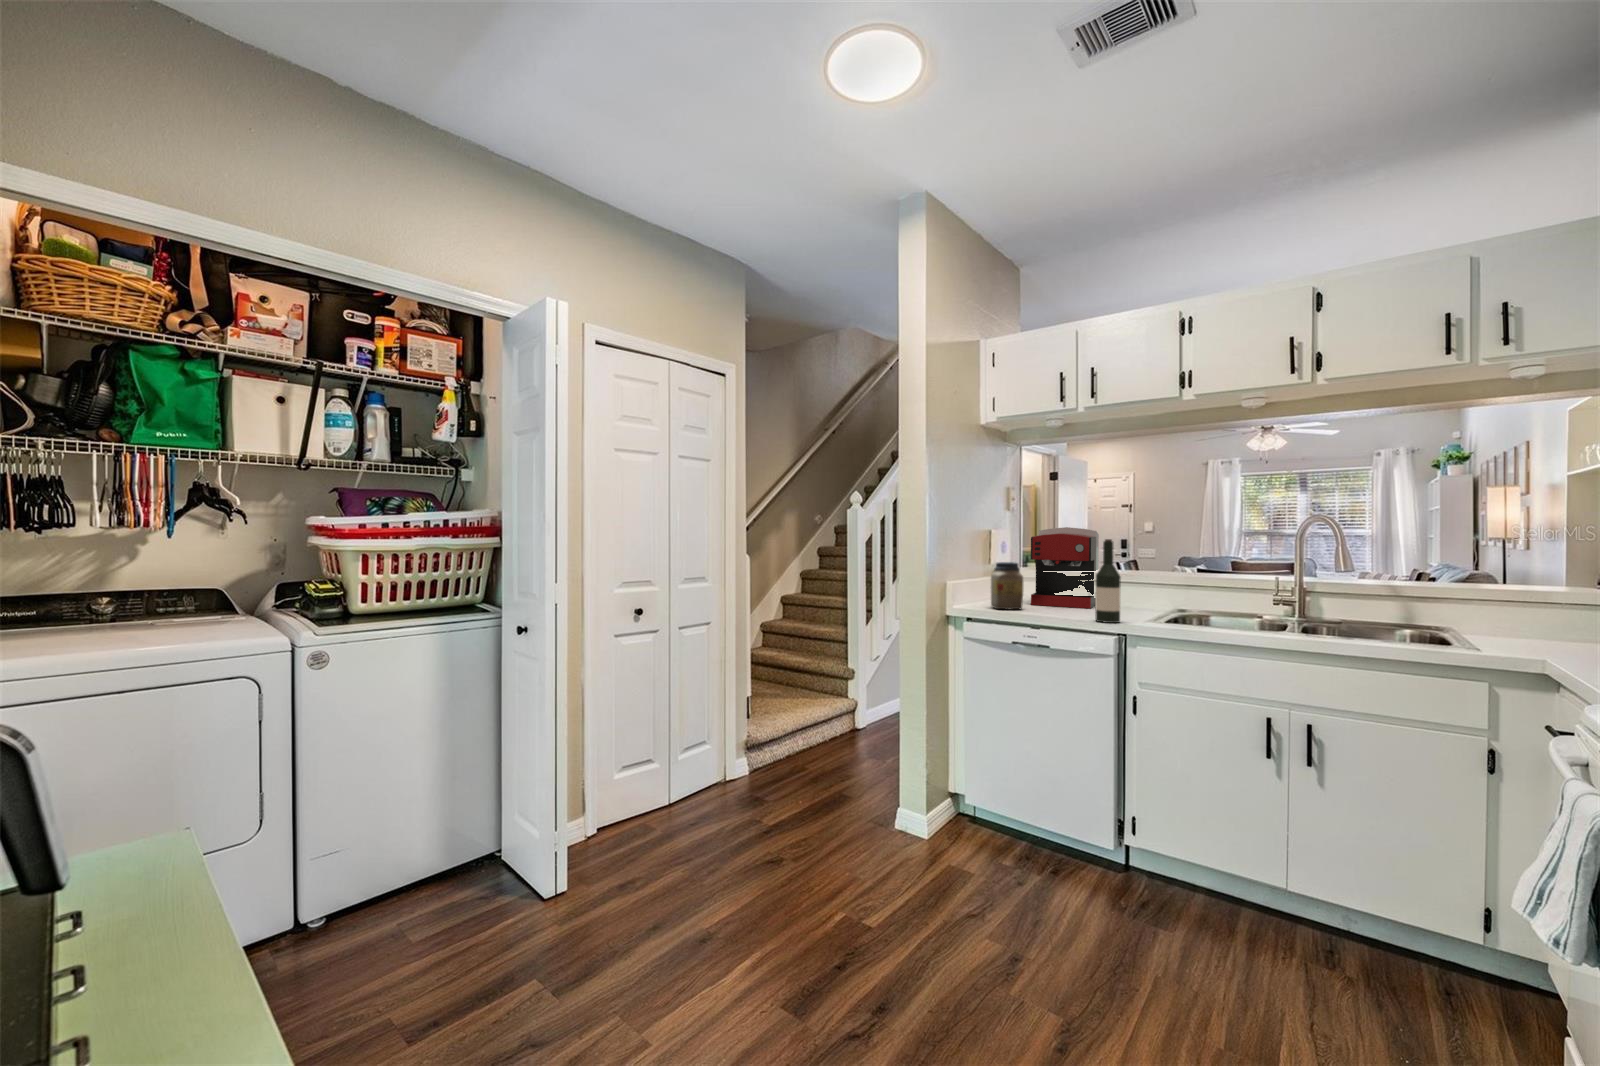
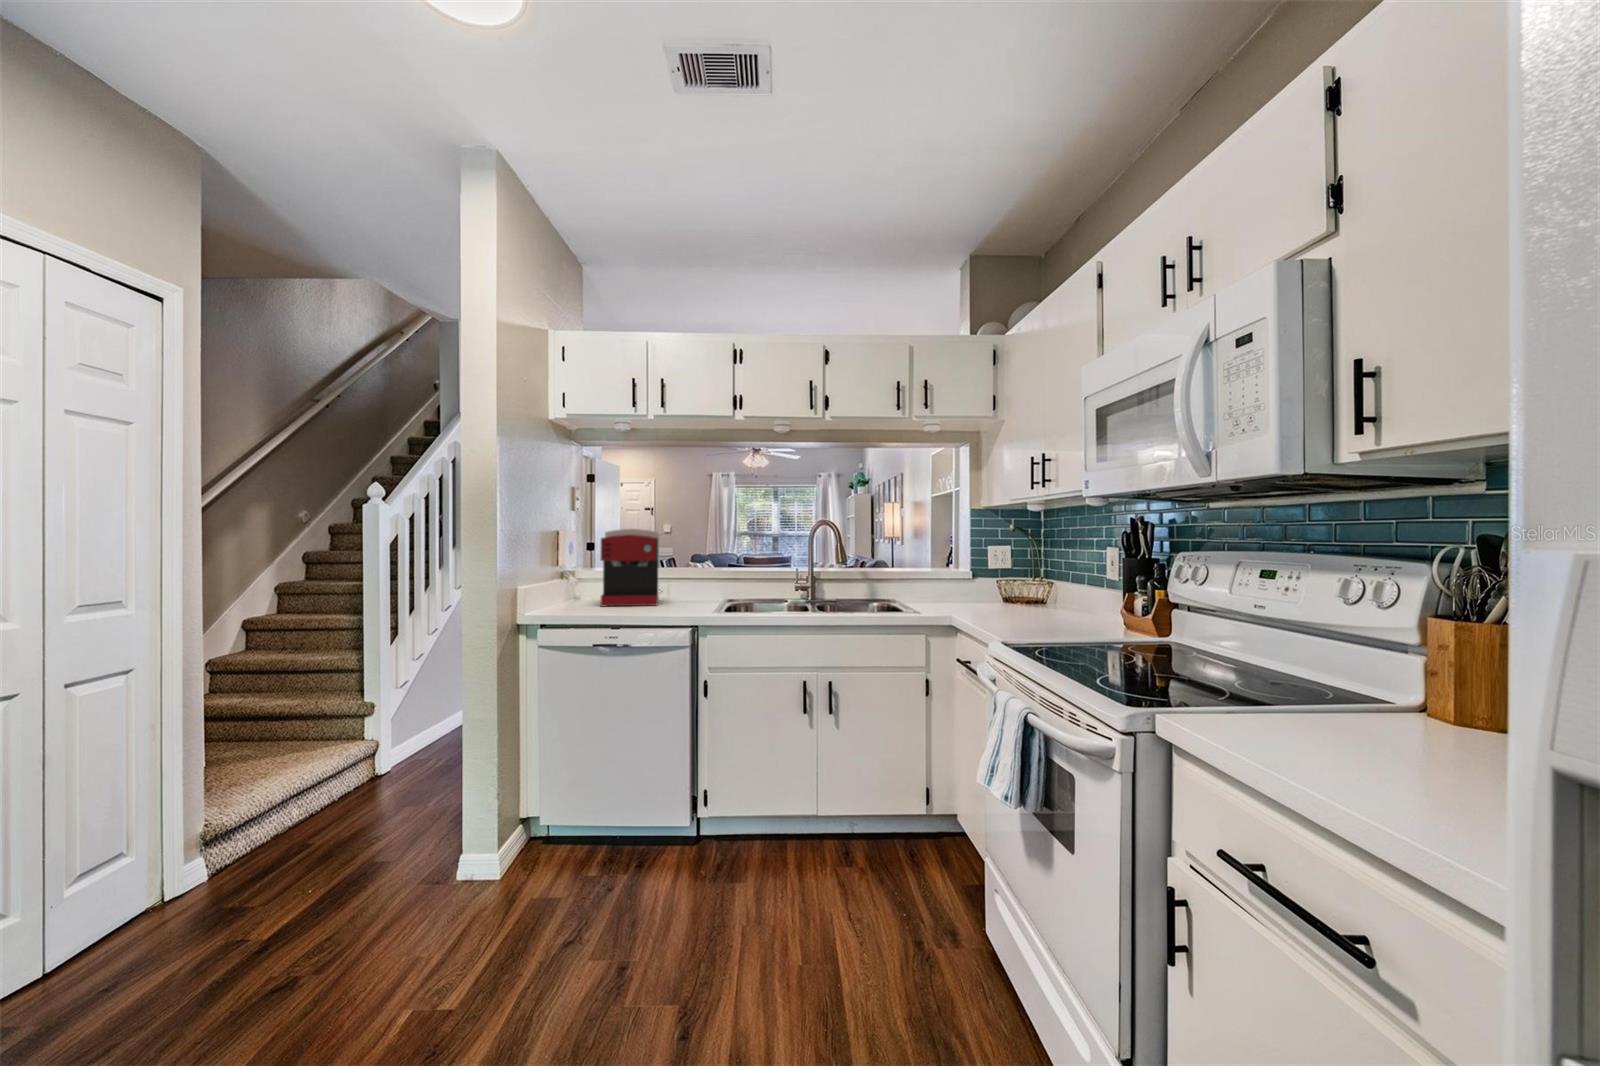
wine bottle: present [1095,539,1121,623] -> none [671,540,693,617]
jar: present [991,562,1023,609] -> none [563,564,598,614]

